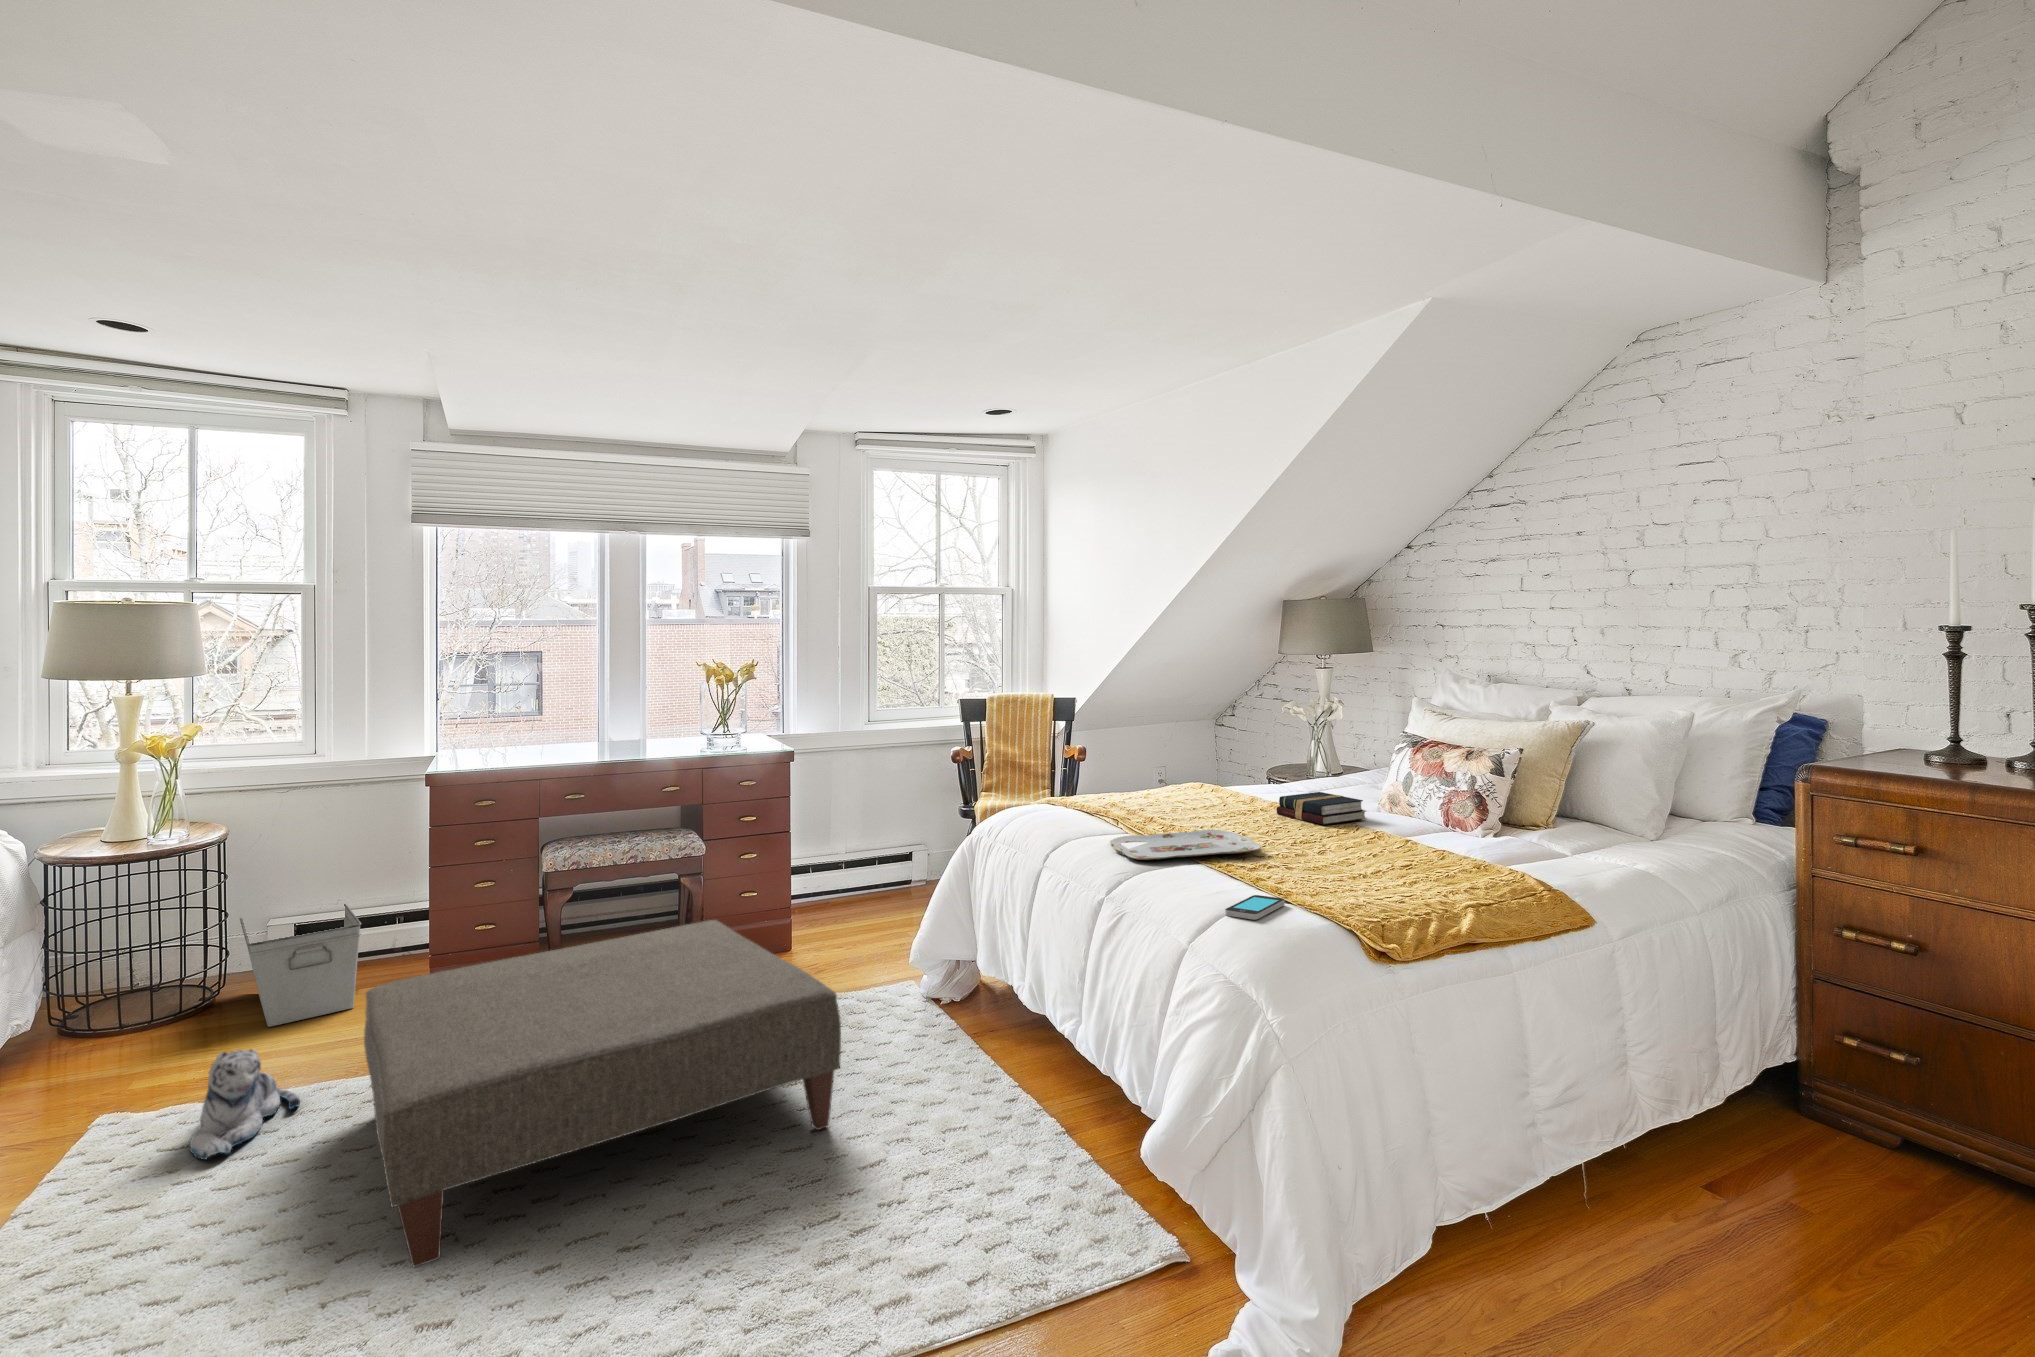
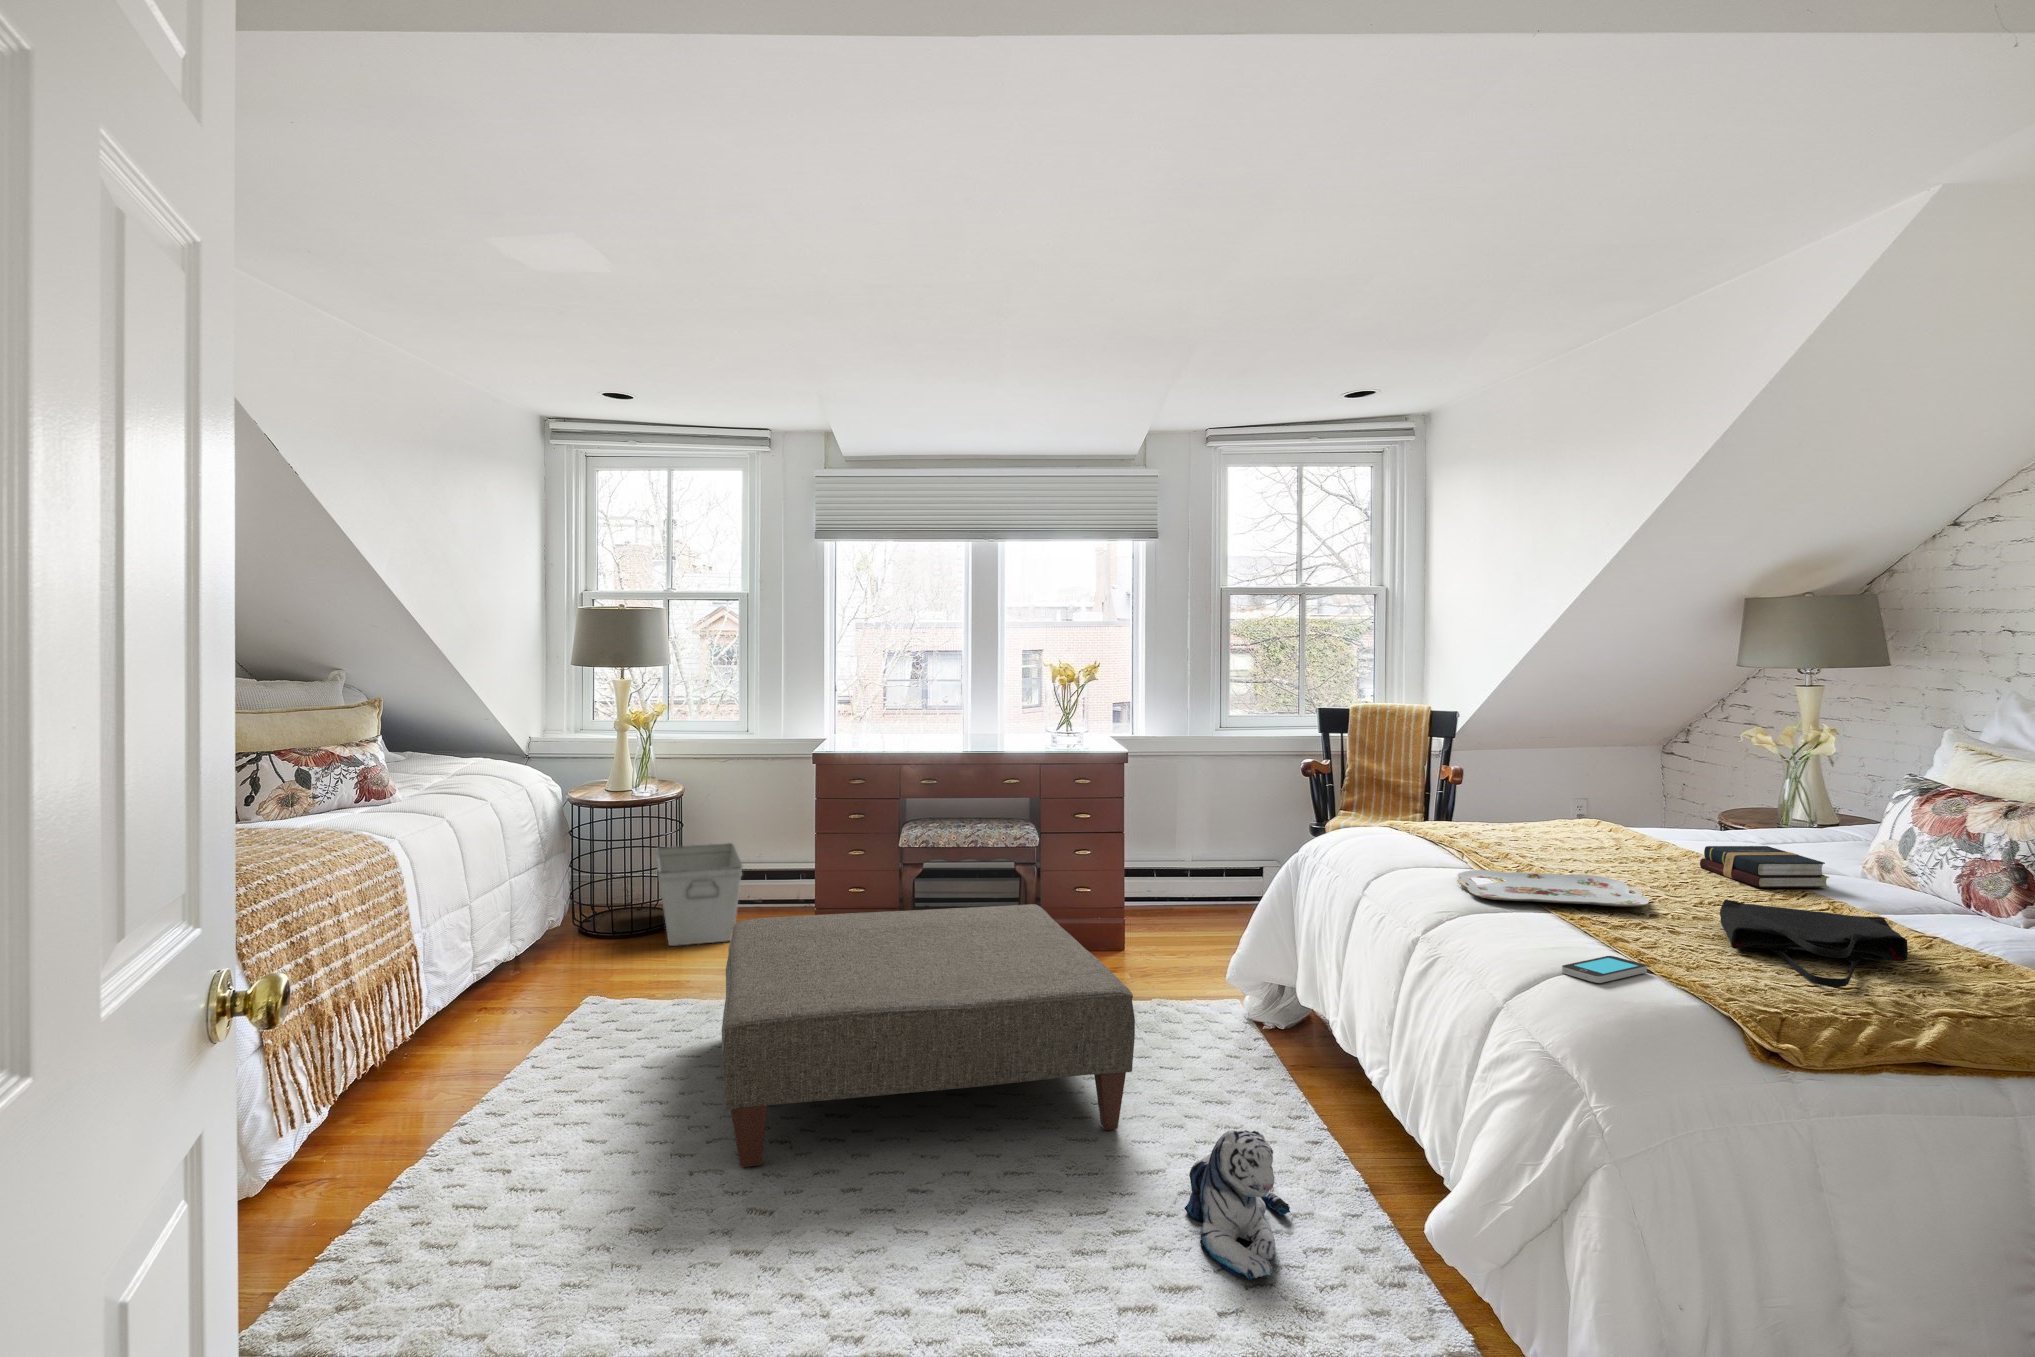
tote bag: none [1313,837,1446,896] -> present [1720,900,1908,987]
plush toy: present [190,1050,300,1160] -> present [1184,1130,1290,1280]

